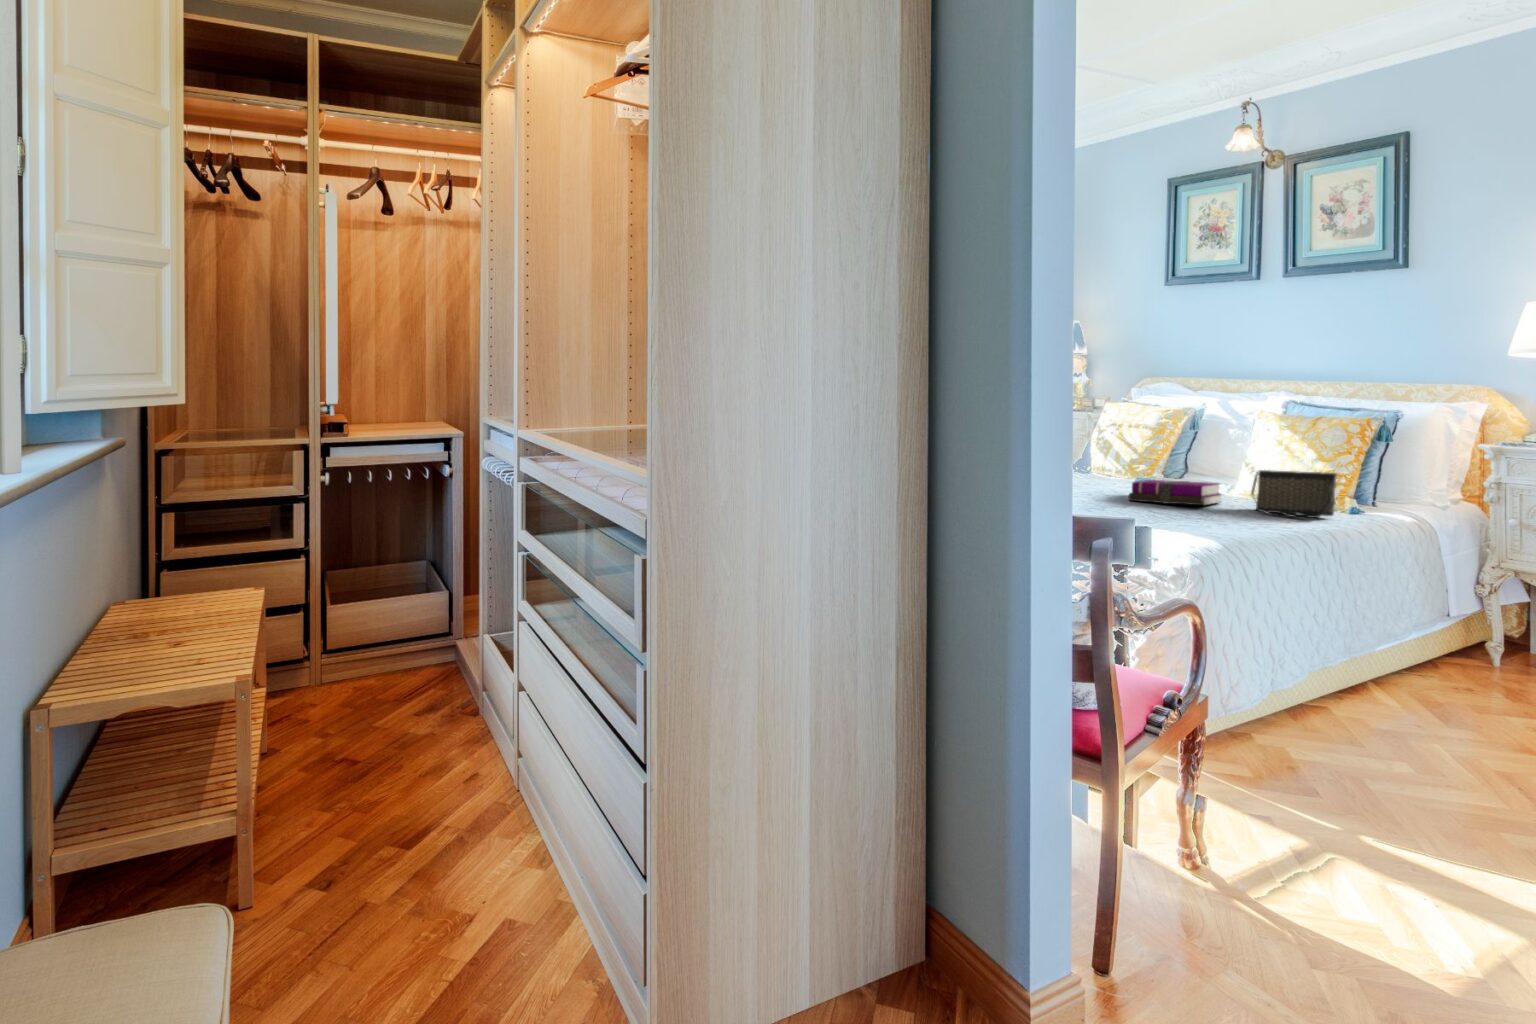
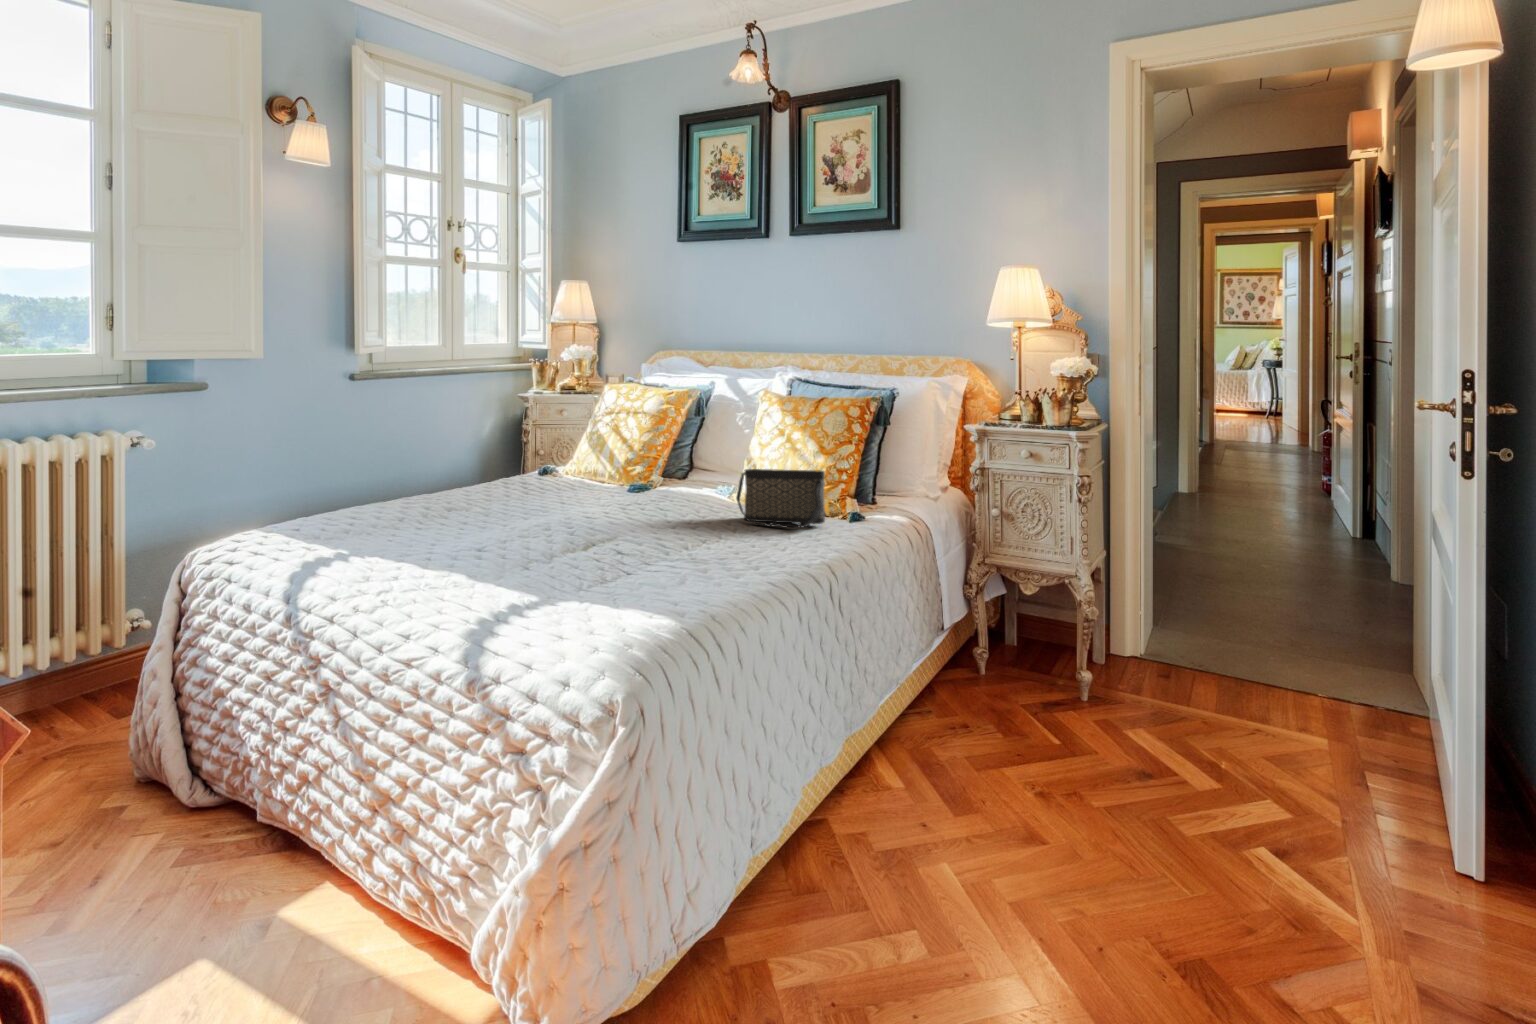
notebook: present [1129,480,1221,506] -> none [596,484,711,518]

